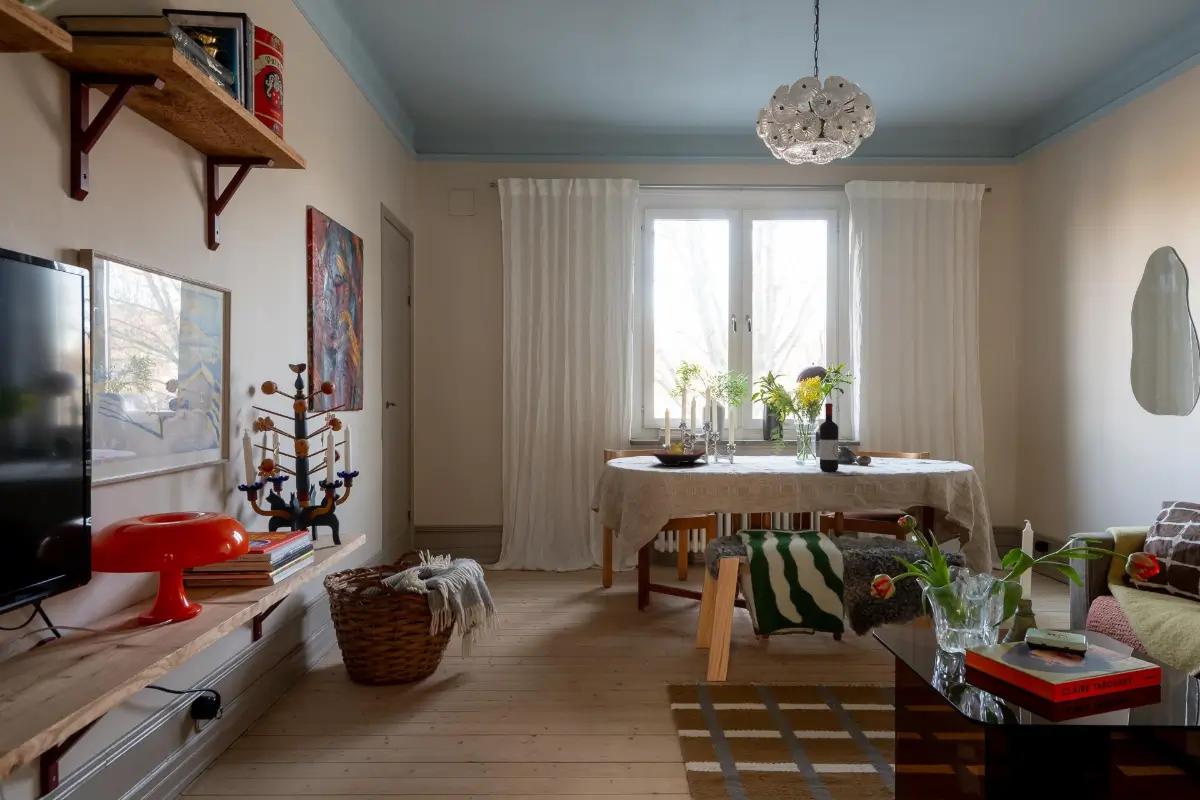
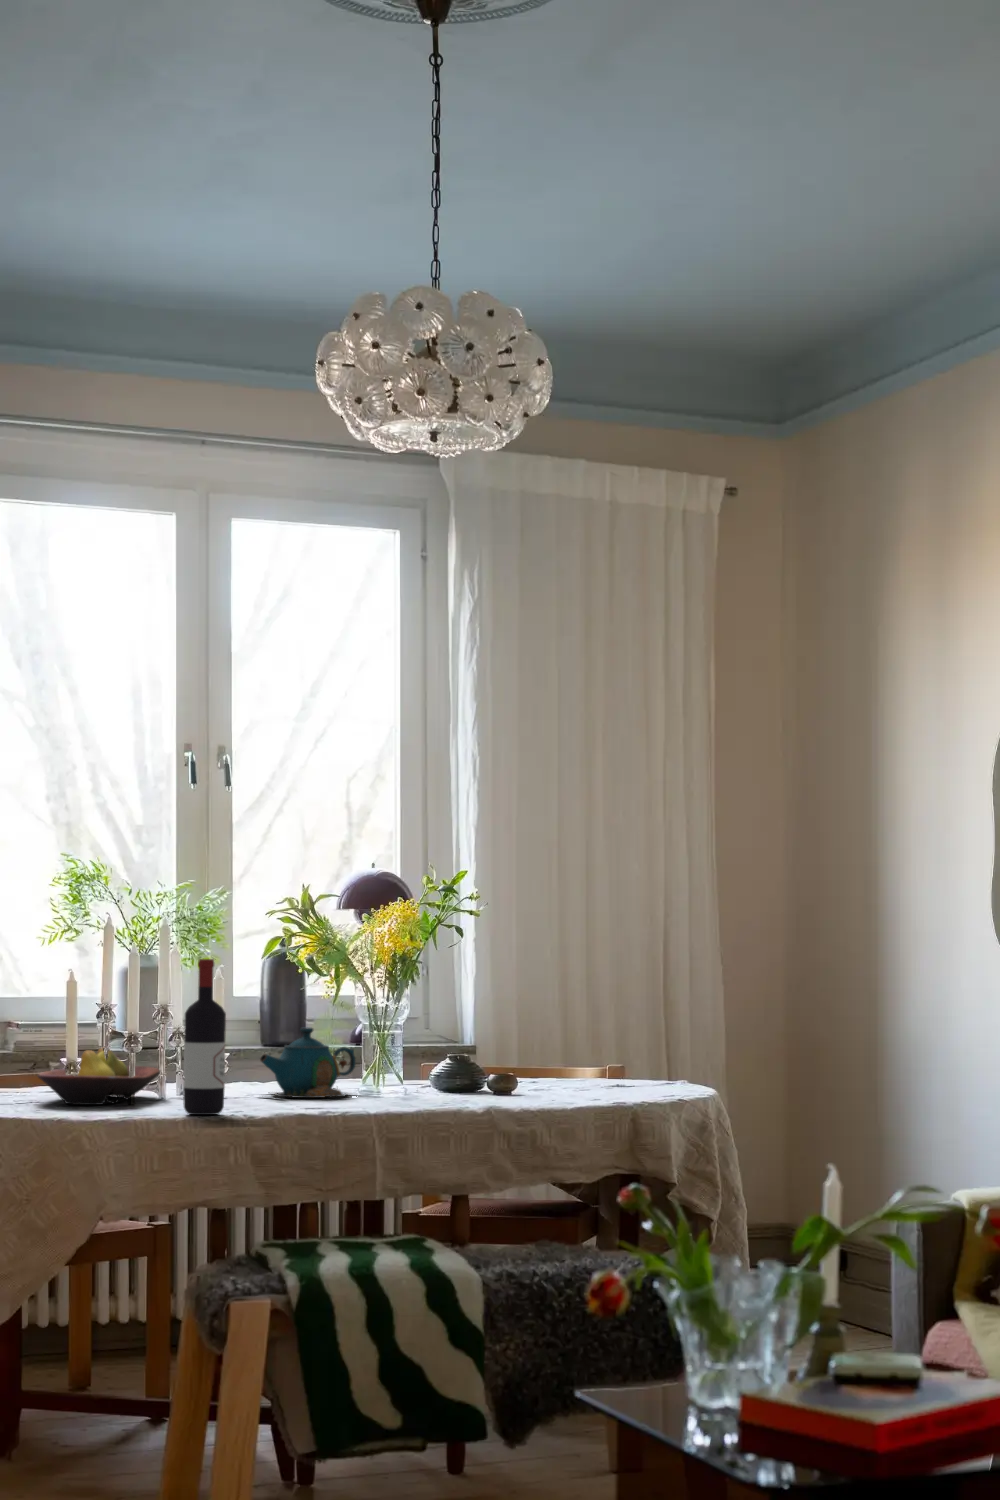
wine bottle: present [820,403,838,471] -> present [183,959,226,1115]
teapot: none [741,434,804,466] -> present [260,1027,356,1098]

